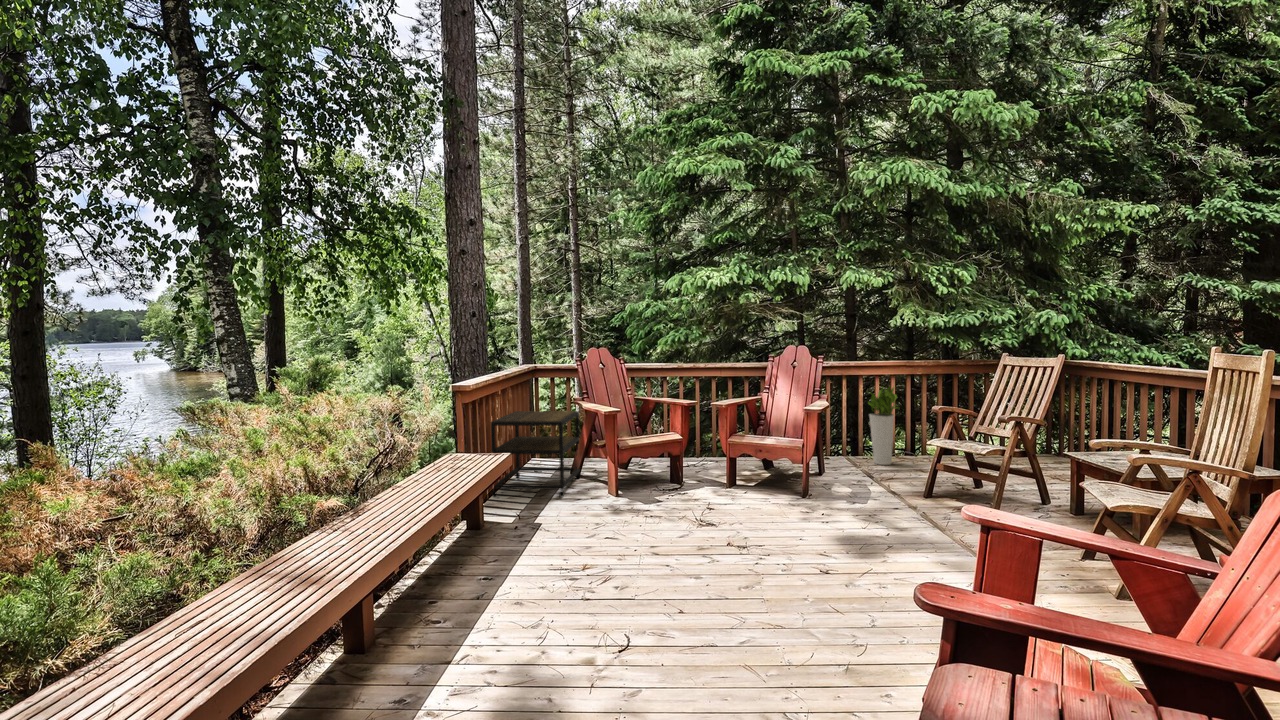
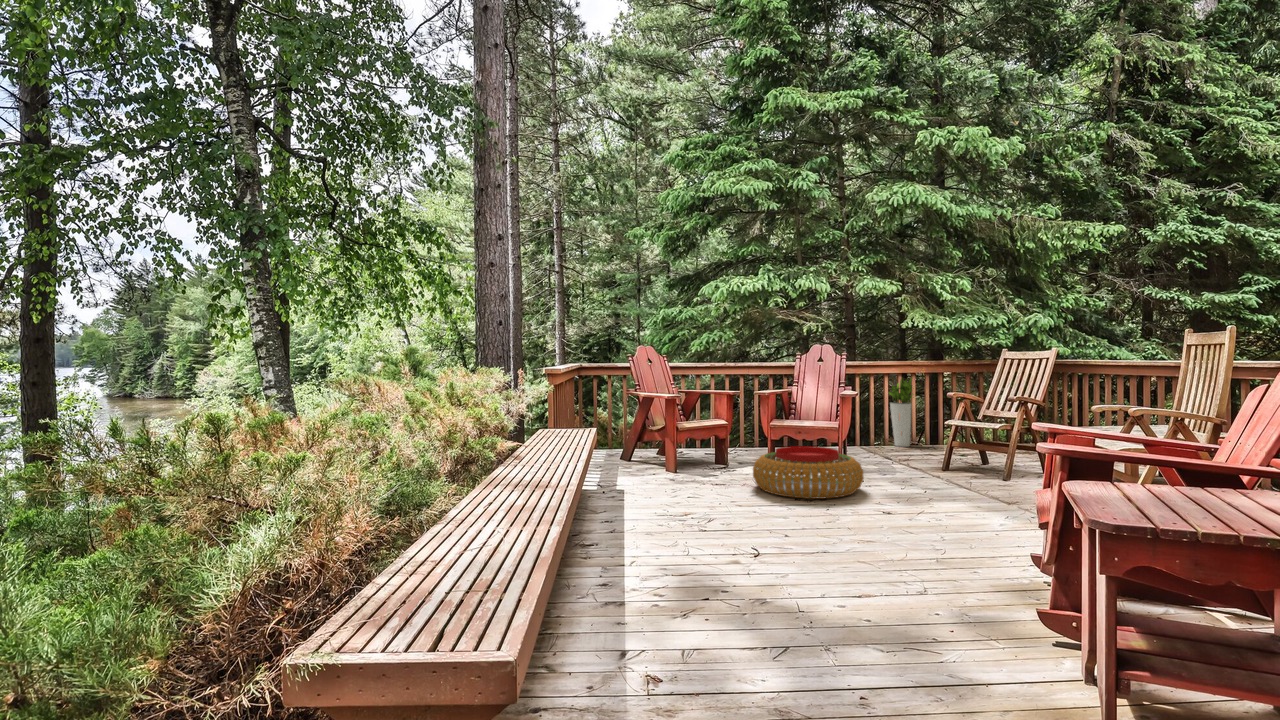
side table: present [491,411,580,497] -> none [575,398,644,469]
pouf: none [672,481,803,553] -> present [753,446,863,499]

